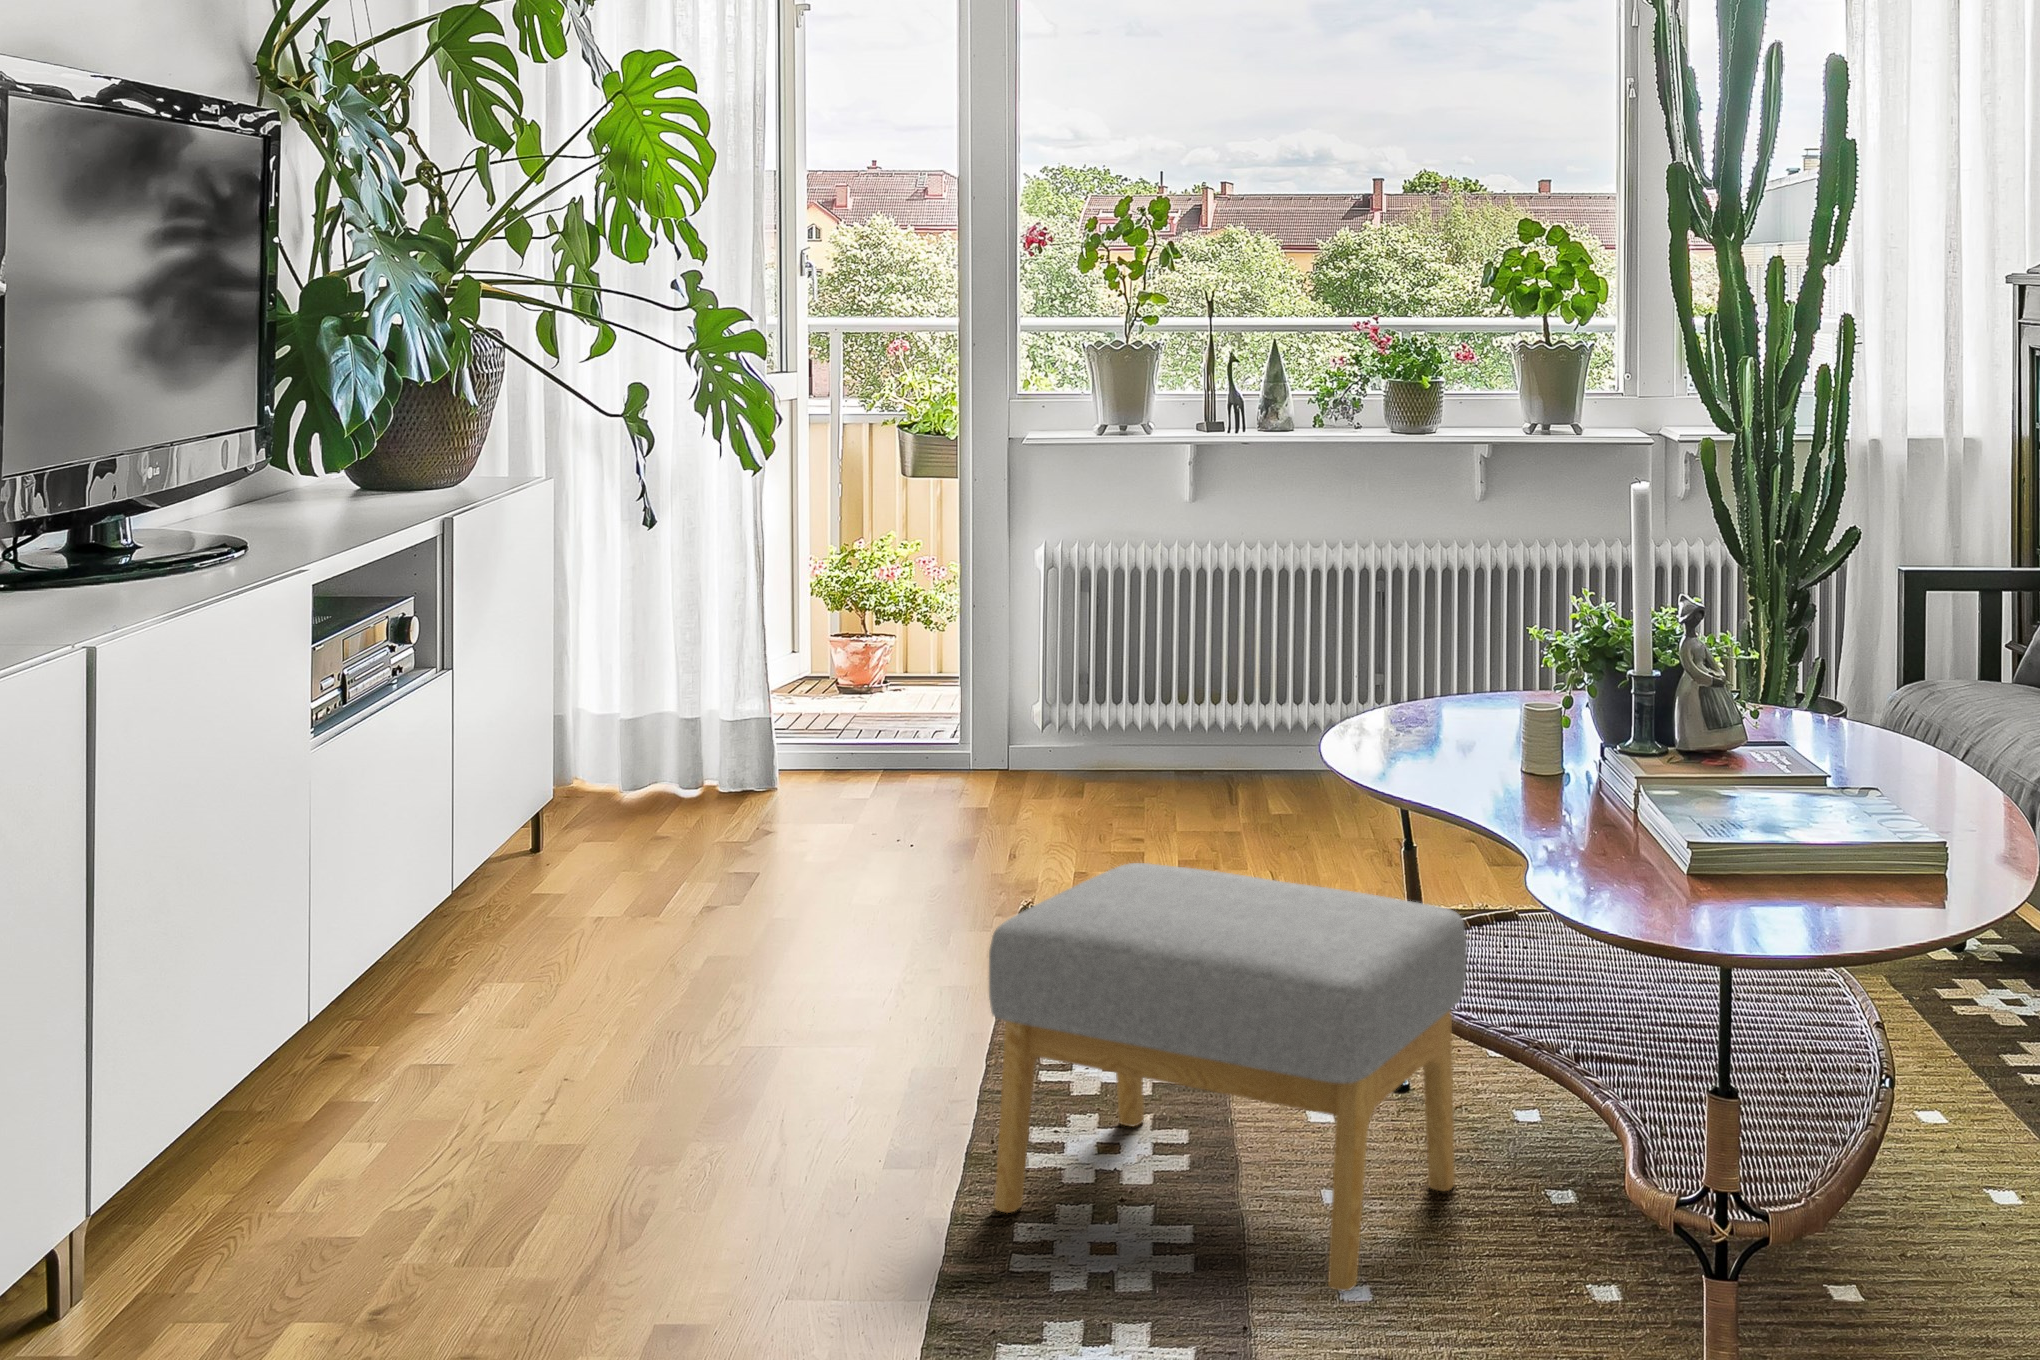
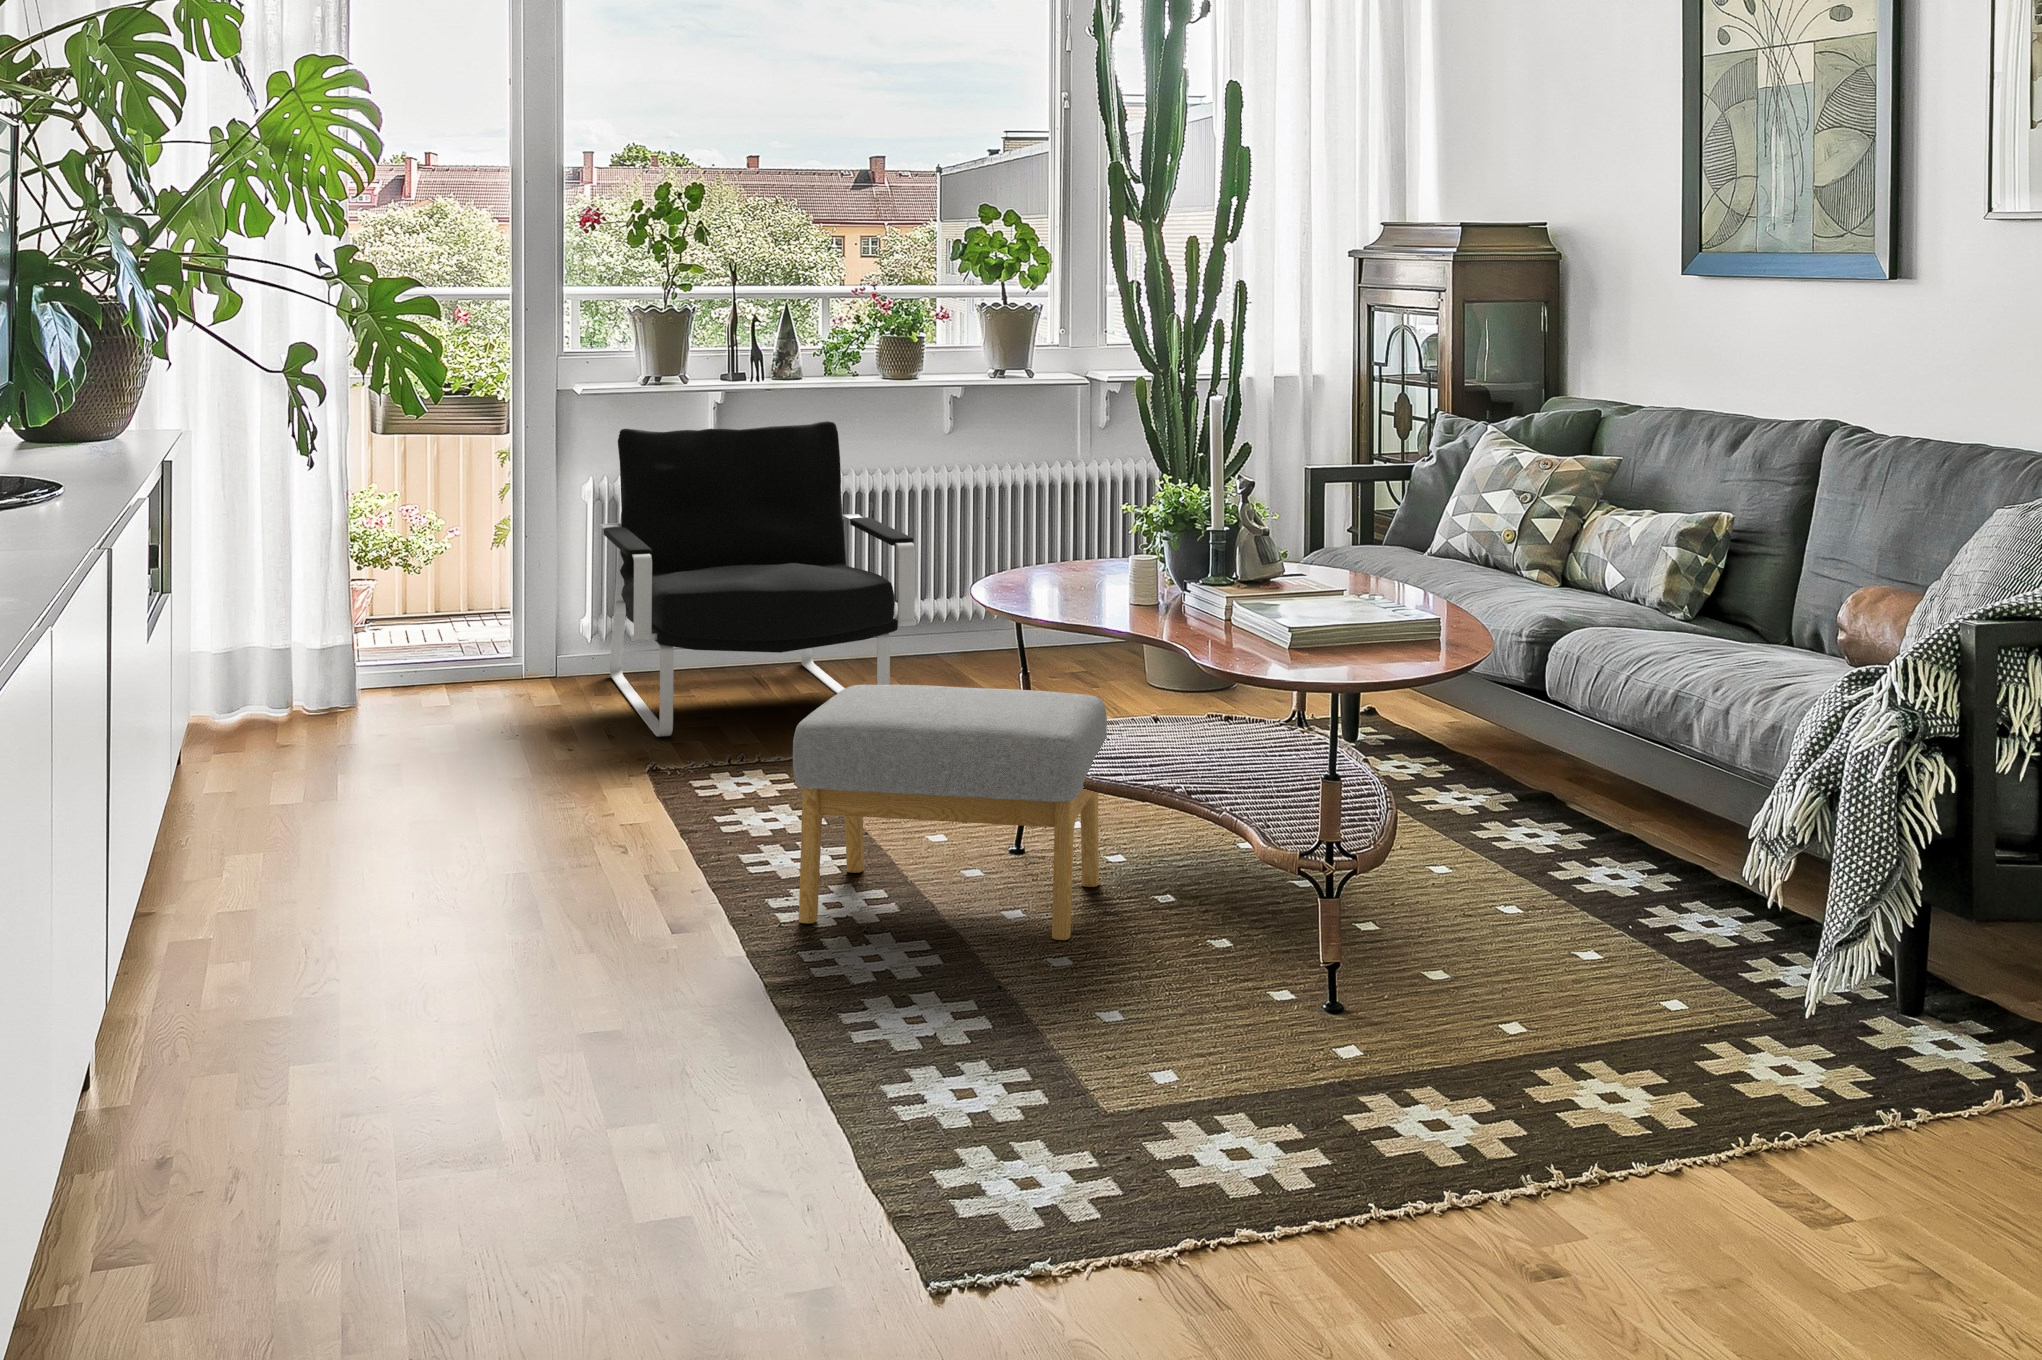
armchair: none [996,481,1367,877] -> present [600,421,916,737]

